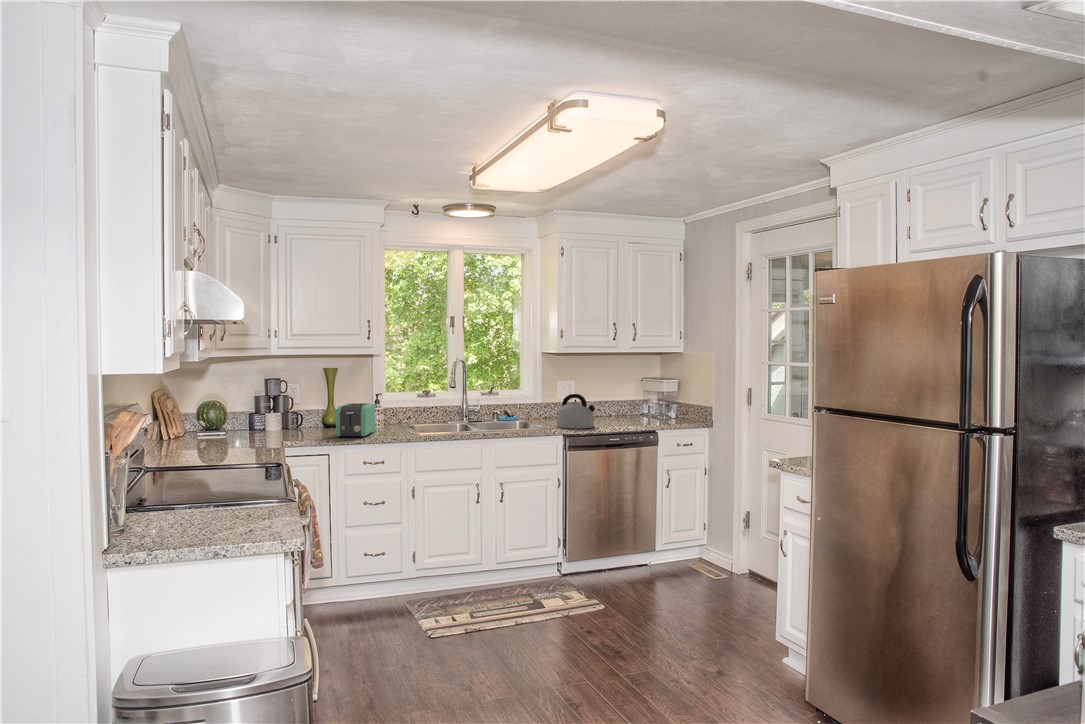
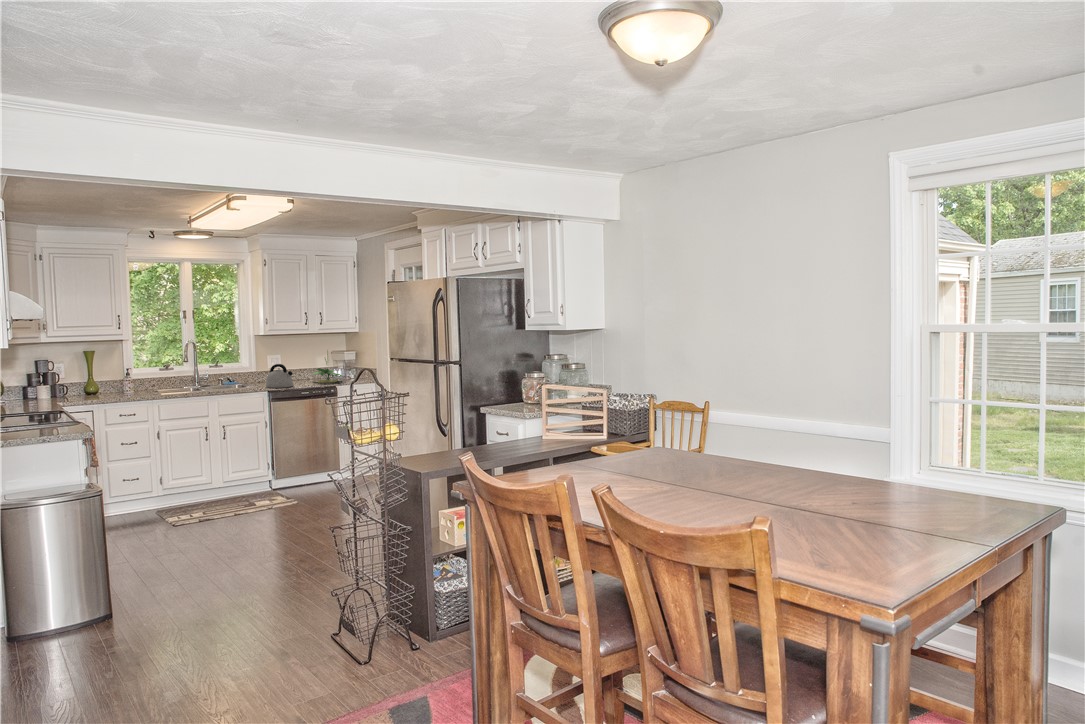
potted plant: none [612,375,660,423] -> present [313,354,342,383]
toaster: present [336,403,376,437] -> none [97,376,127,400]

